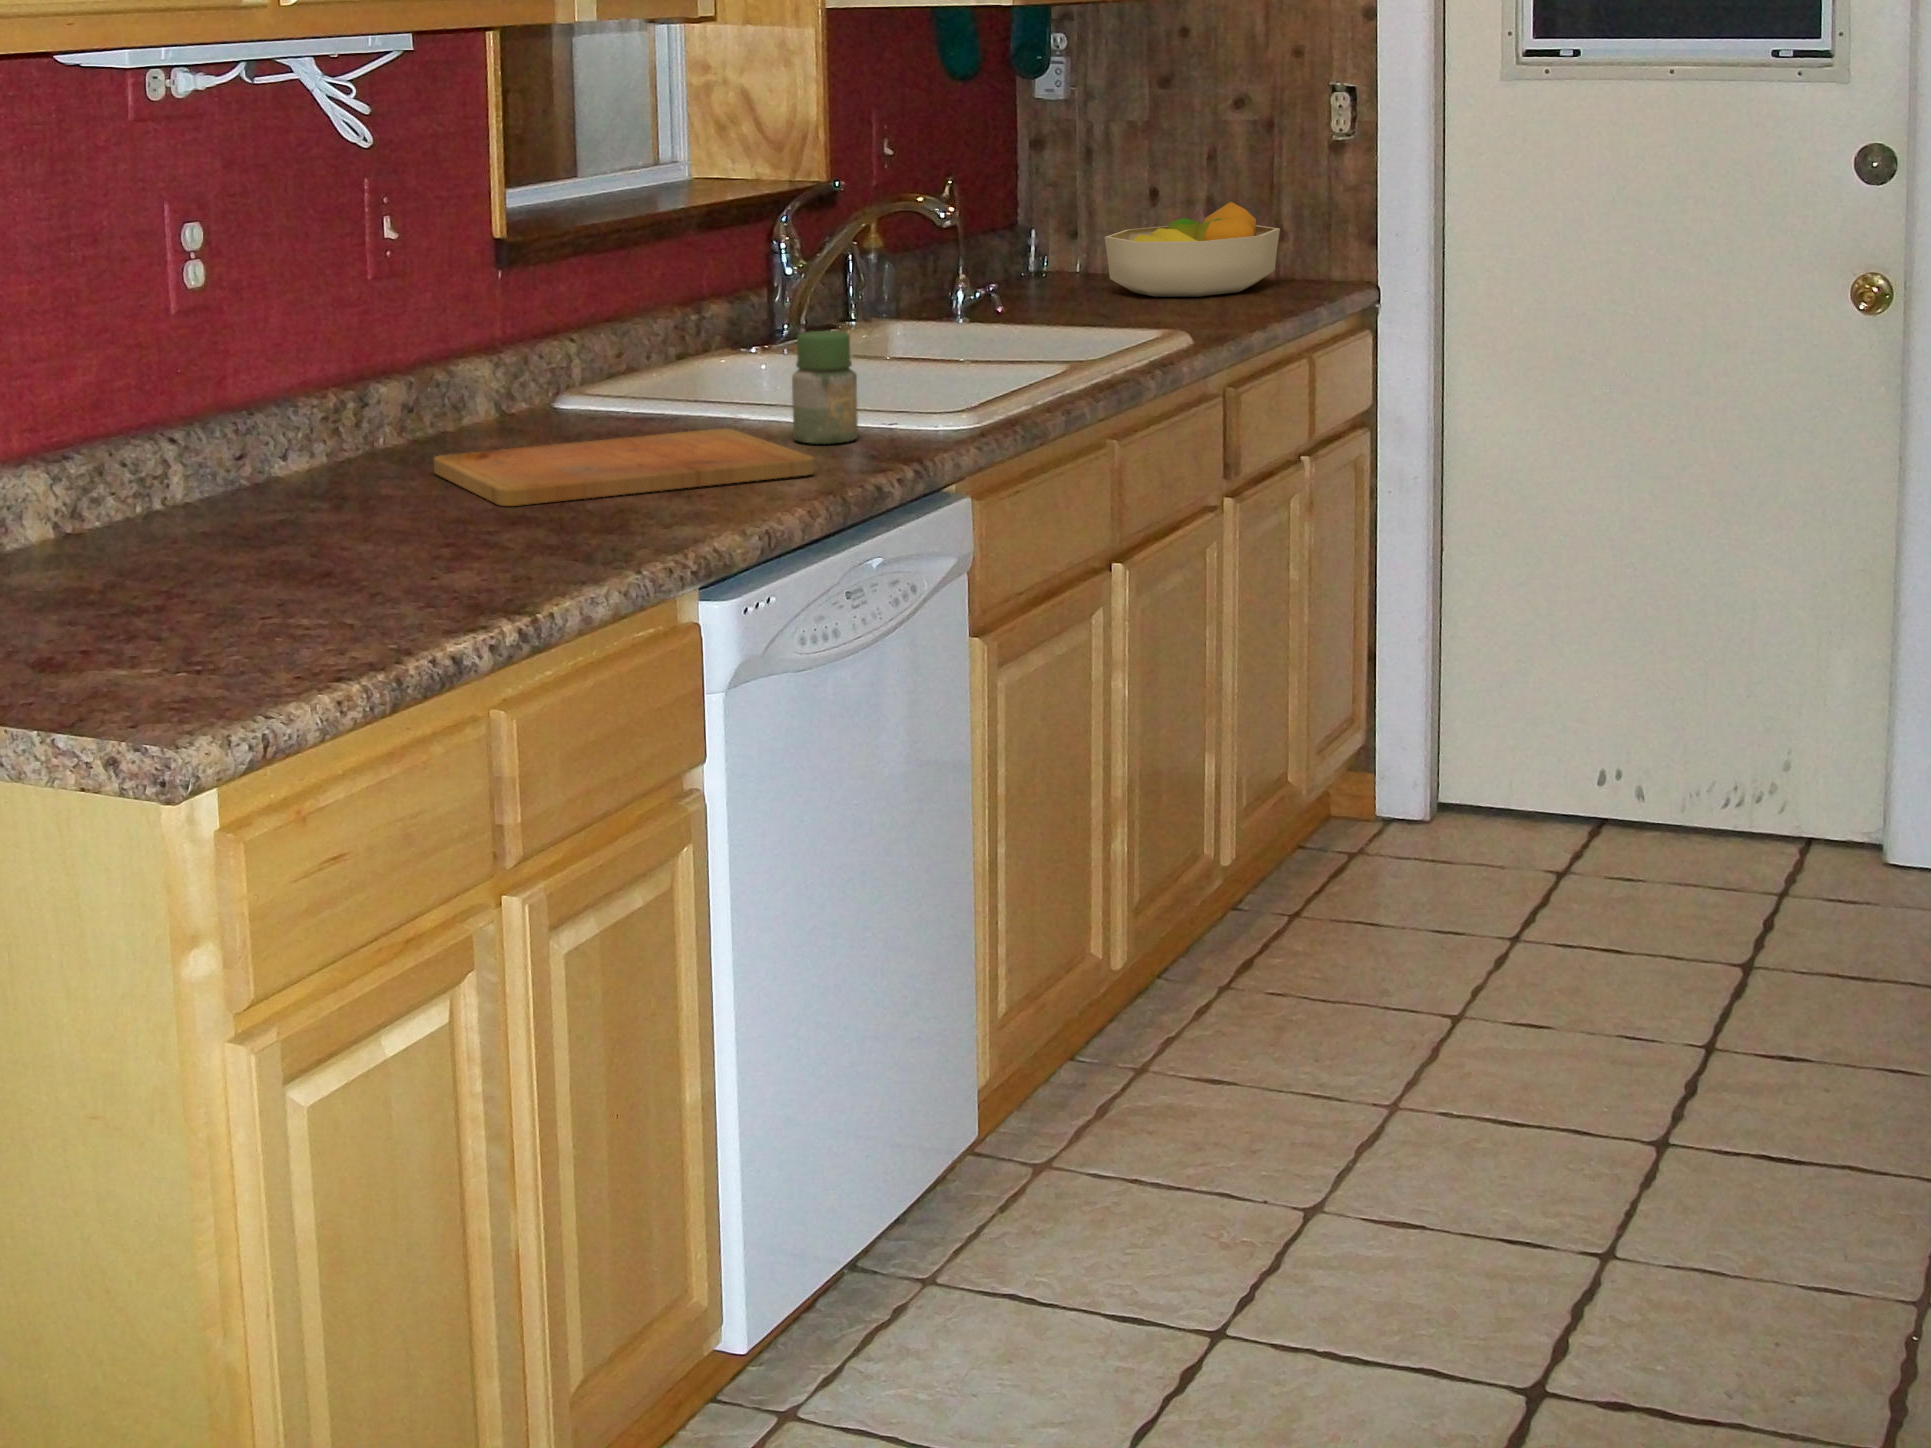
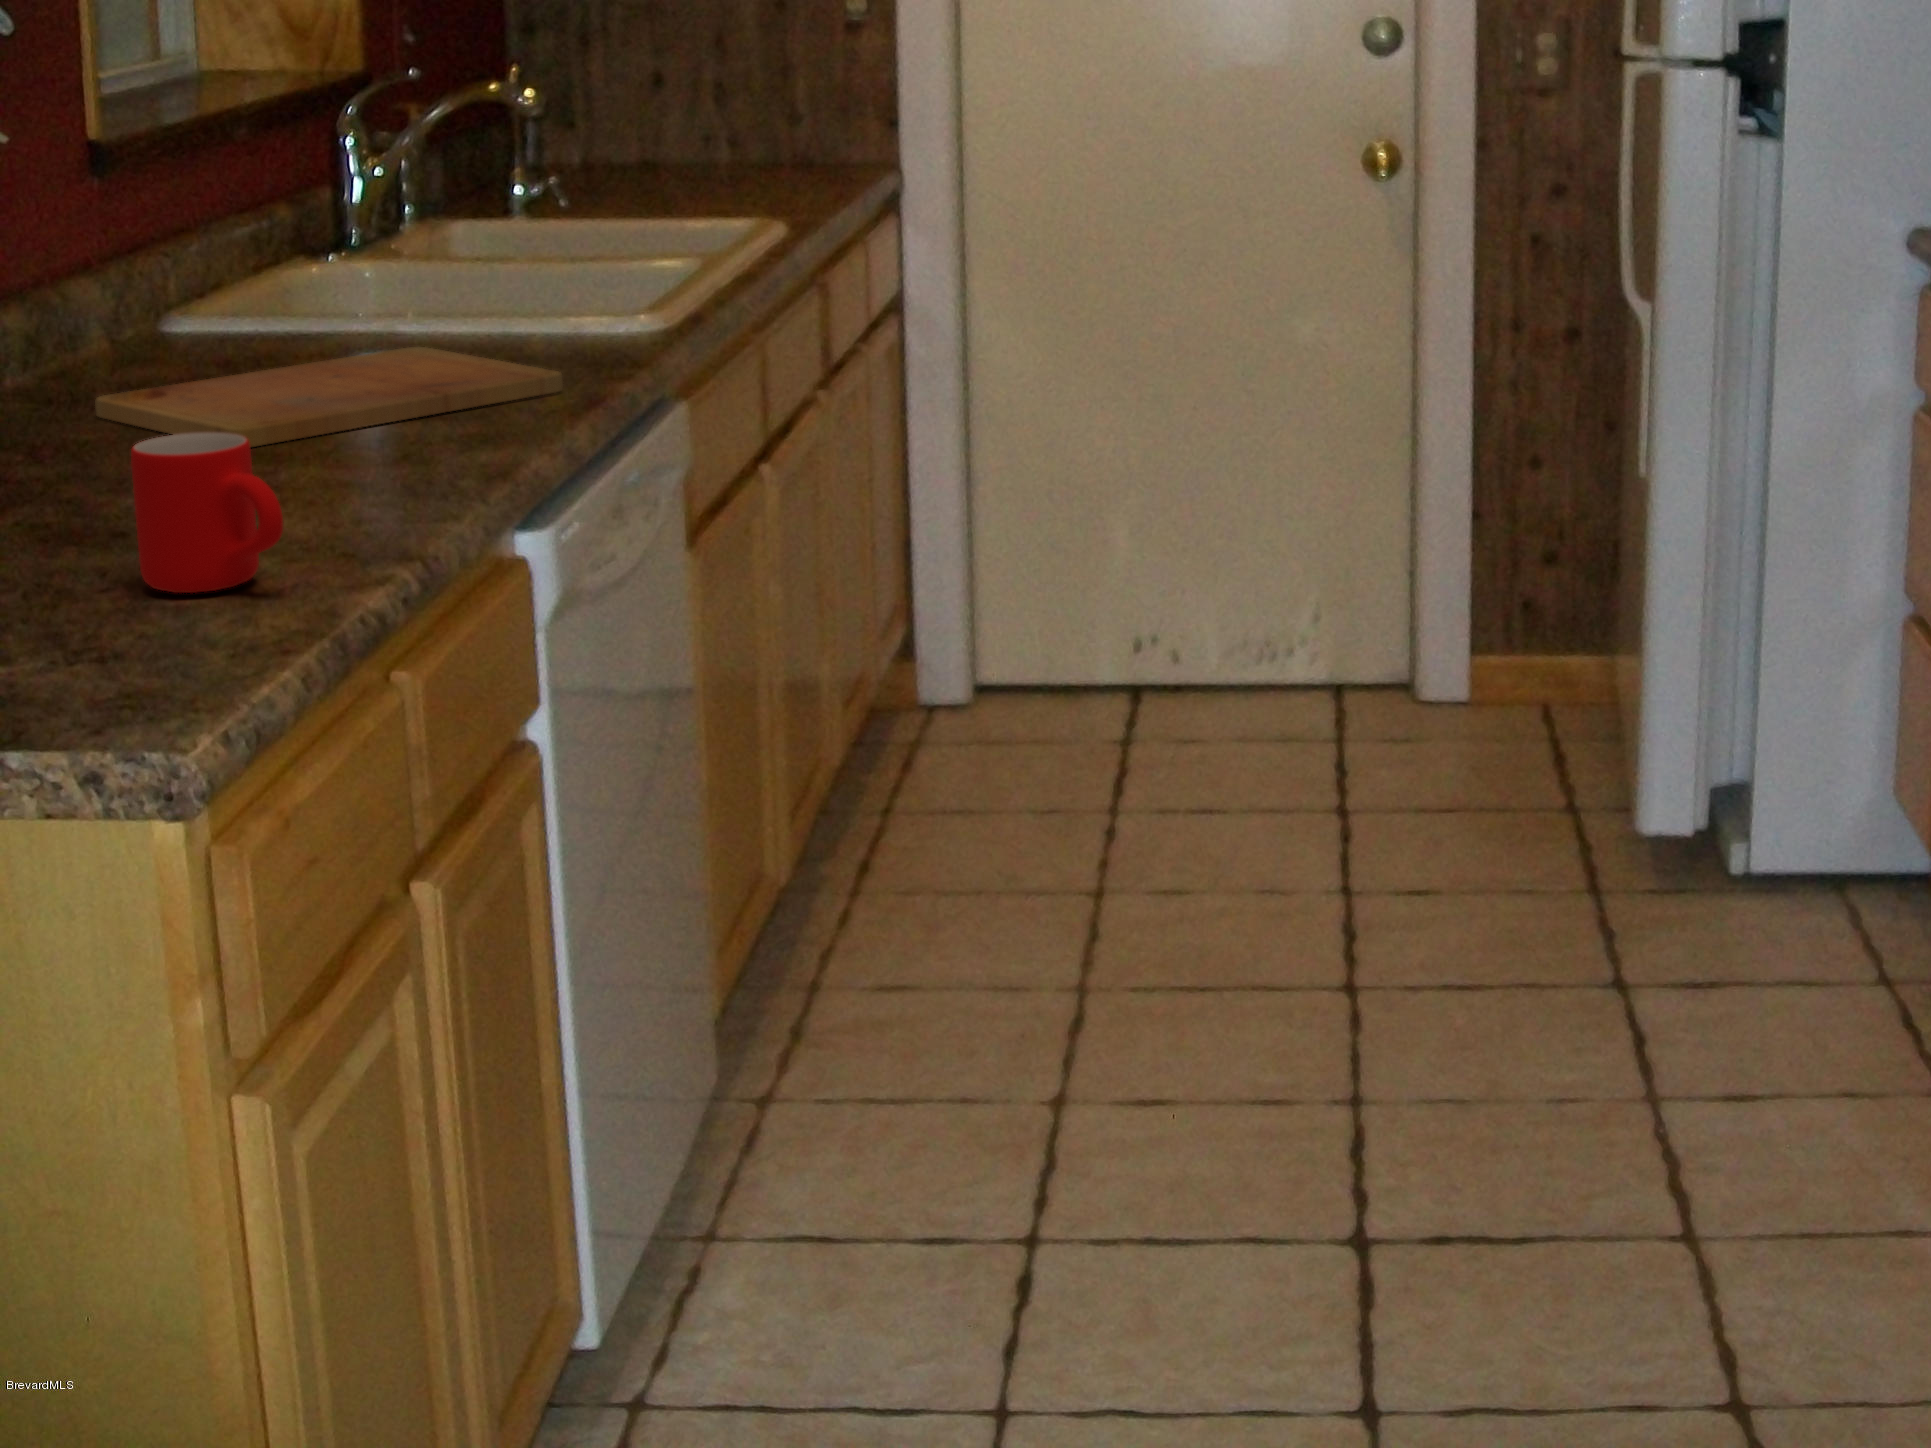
fruit bowl: present [1105,202,1280,297] -> none [630,85,806,187]
jar: present [792,331,858,444] -> none [485,233,562,358]
mug: none [287,486,387,621] -> present [131,433,283,593]

